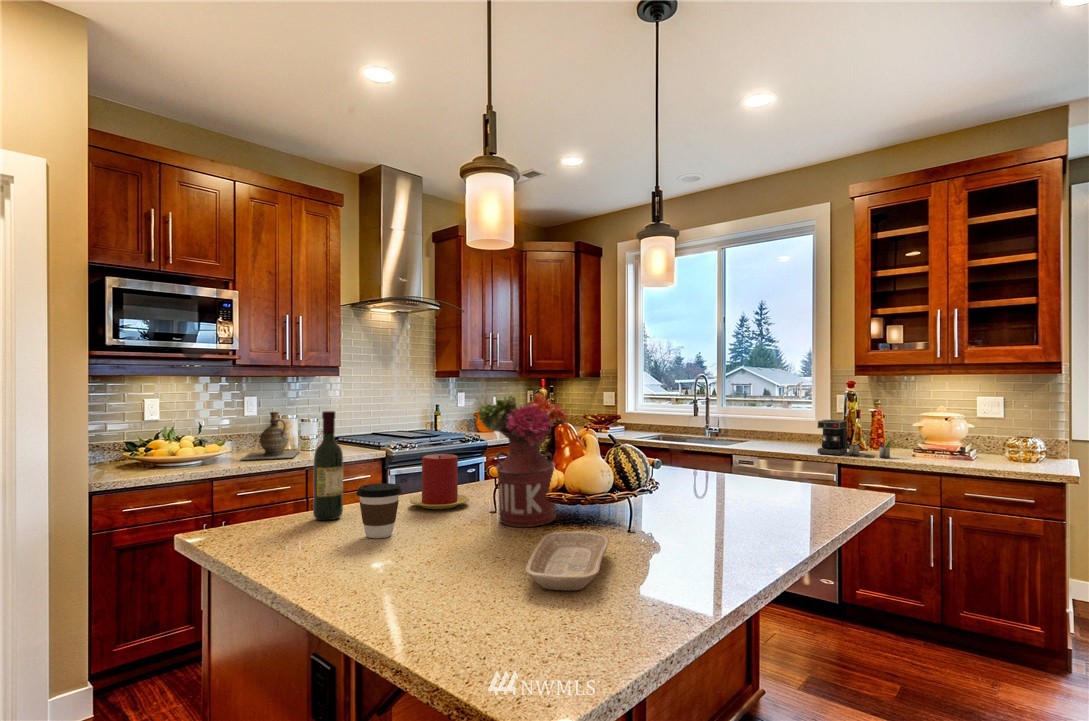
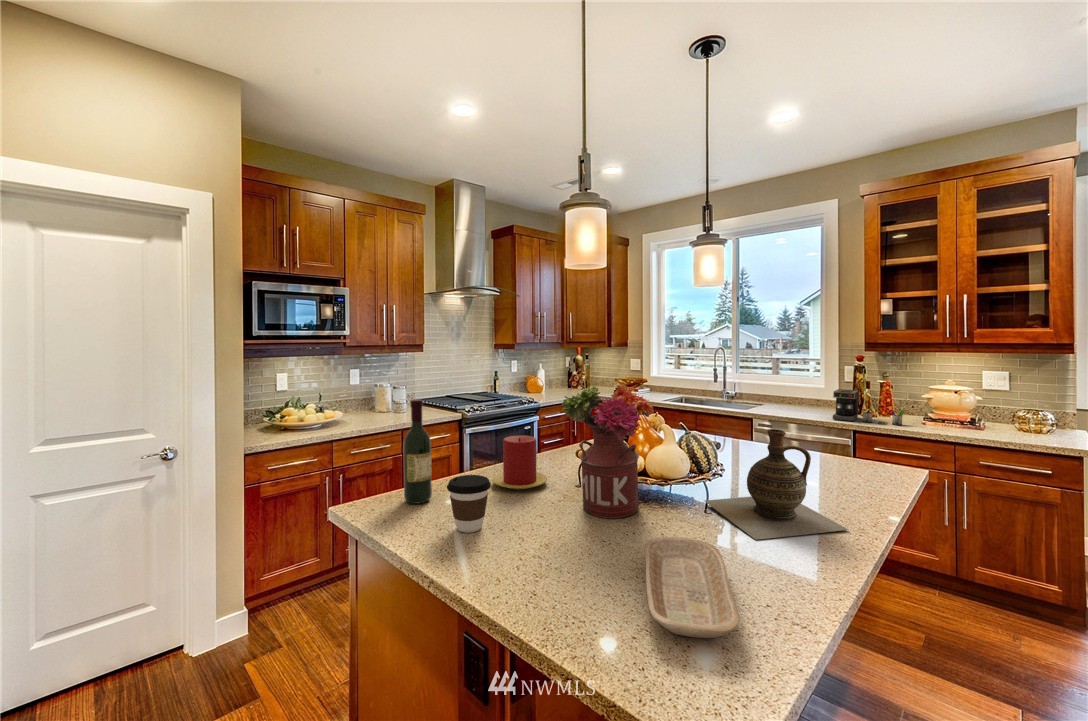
ceramic jug: present [241,412,300,460] -> present [705,429,849,540]

